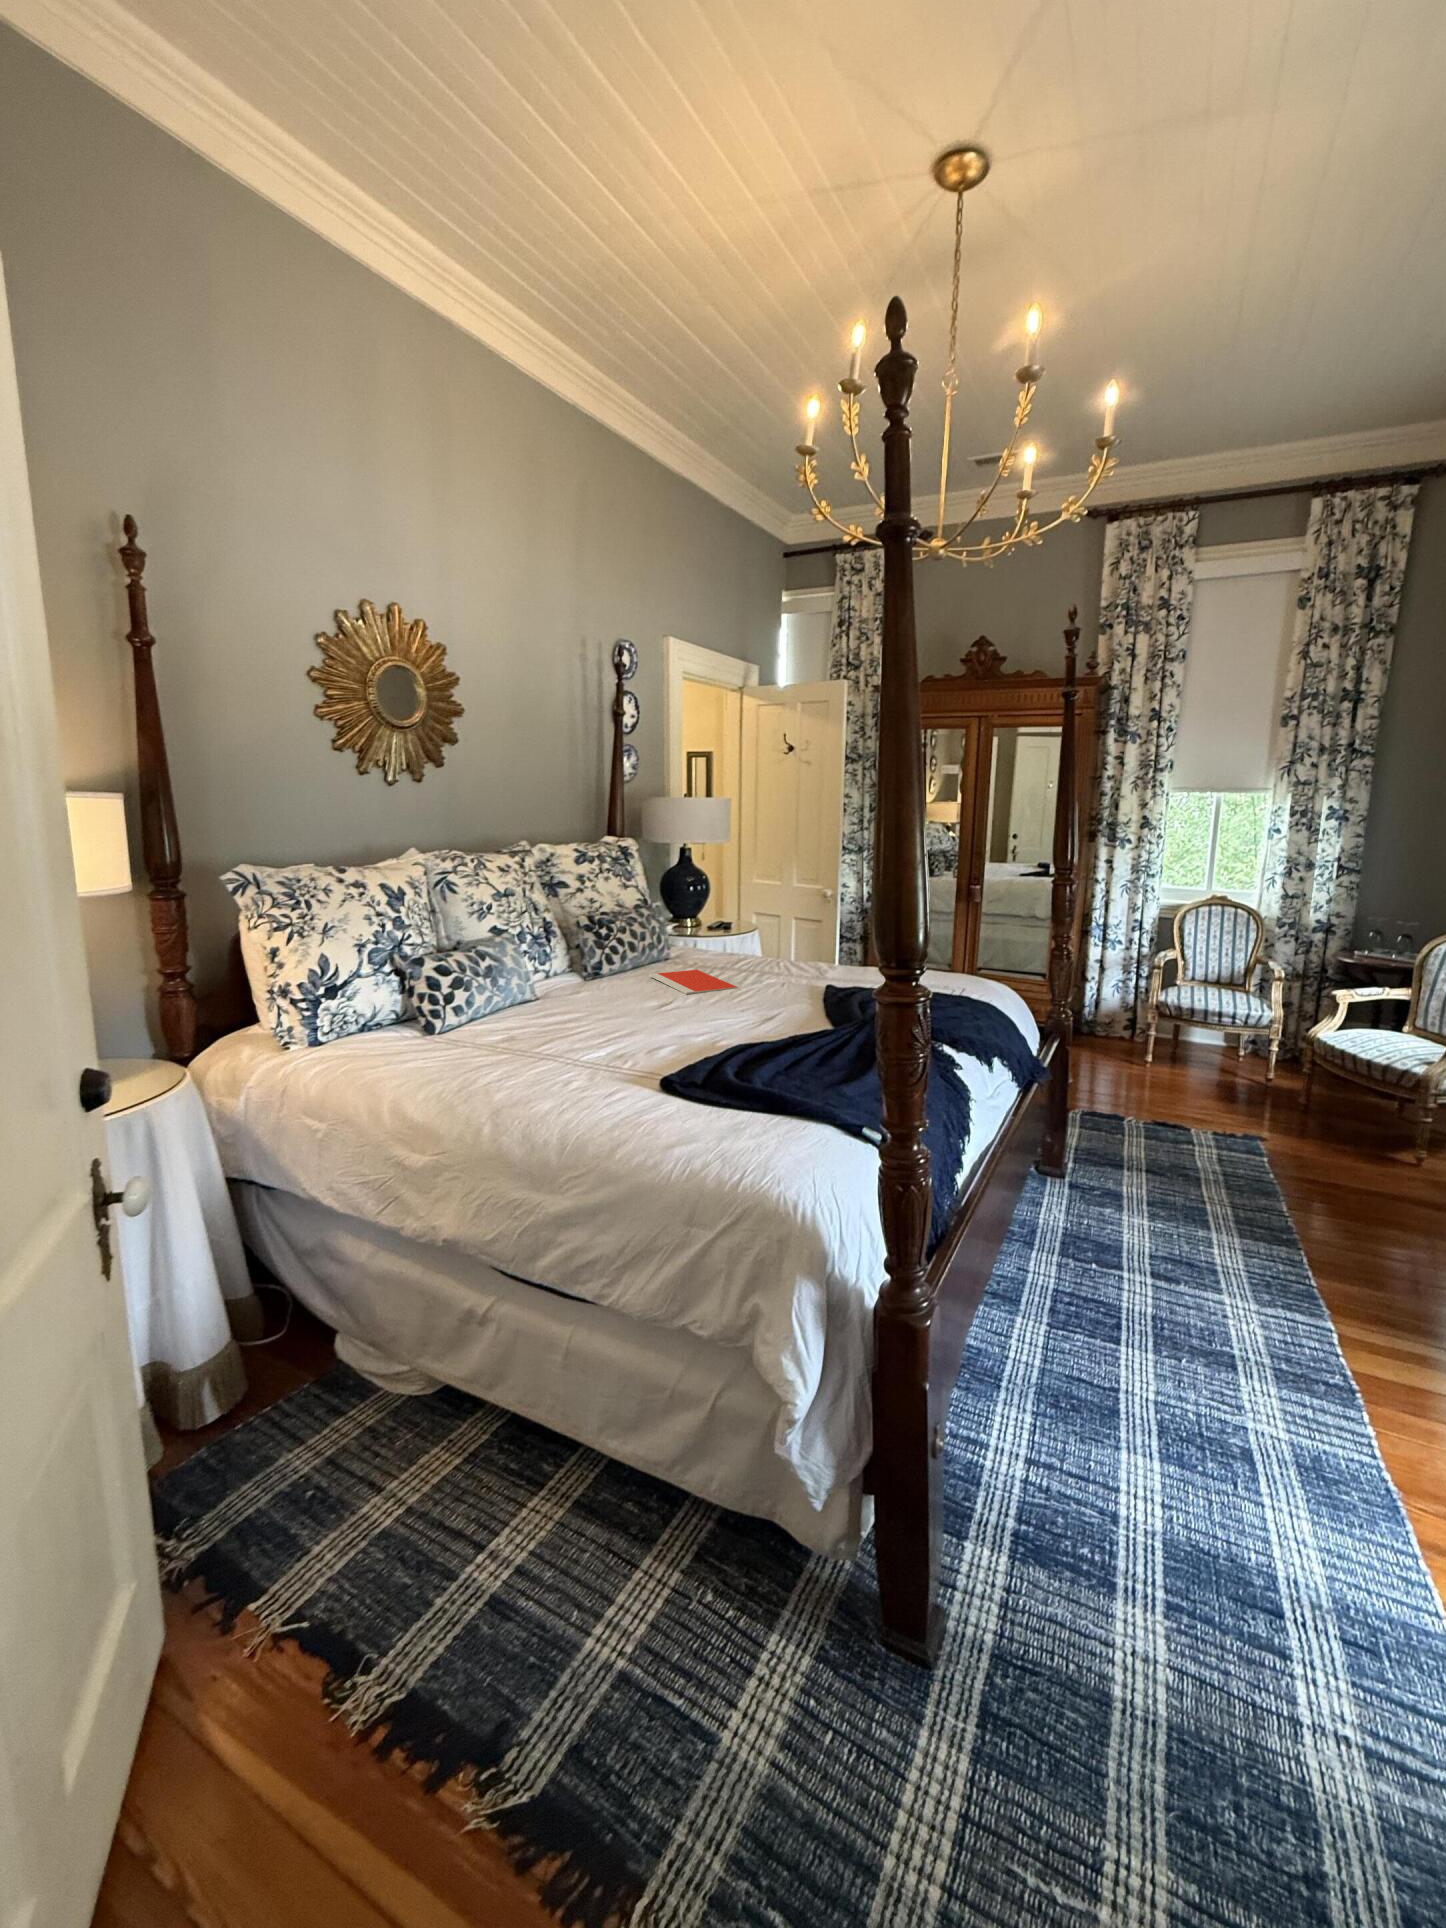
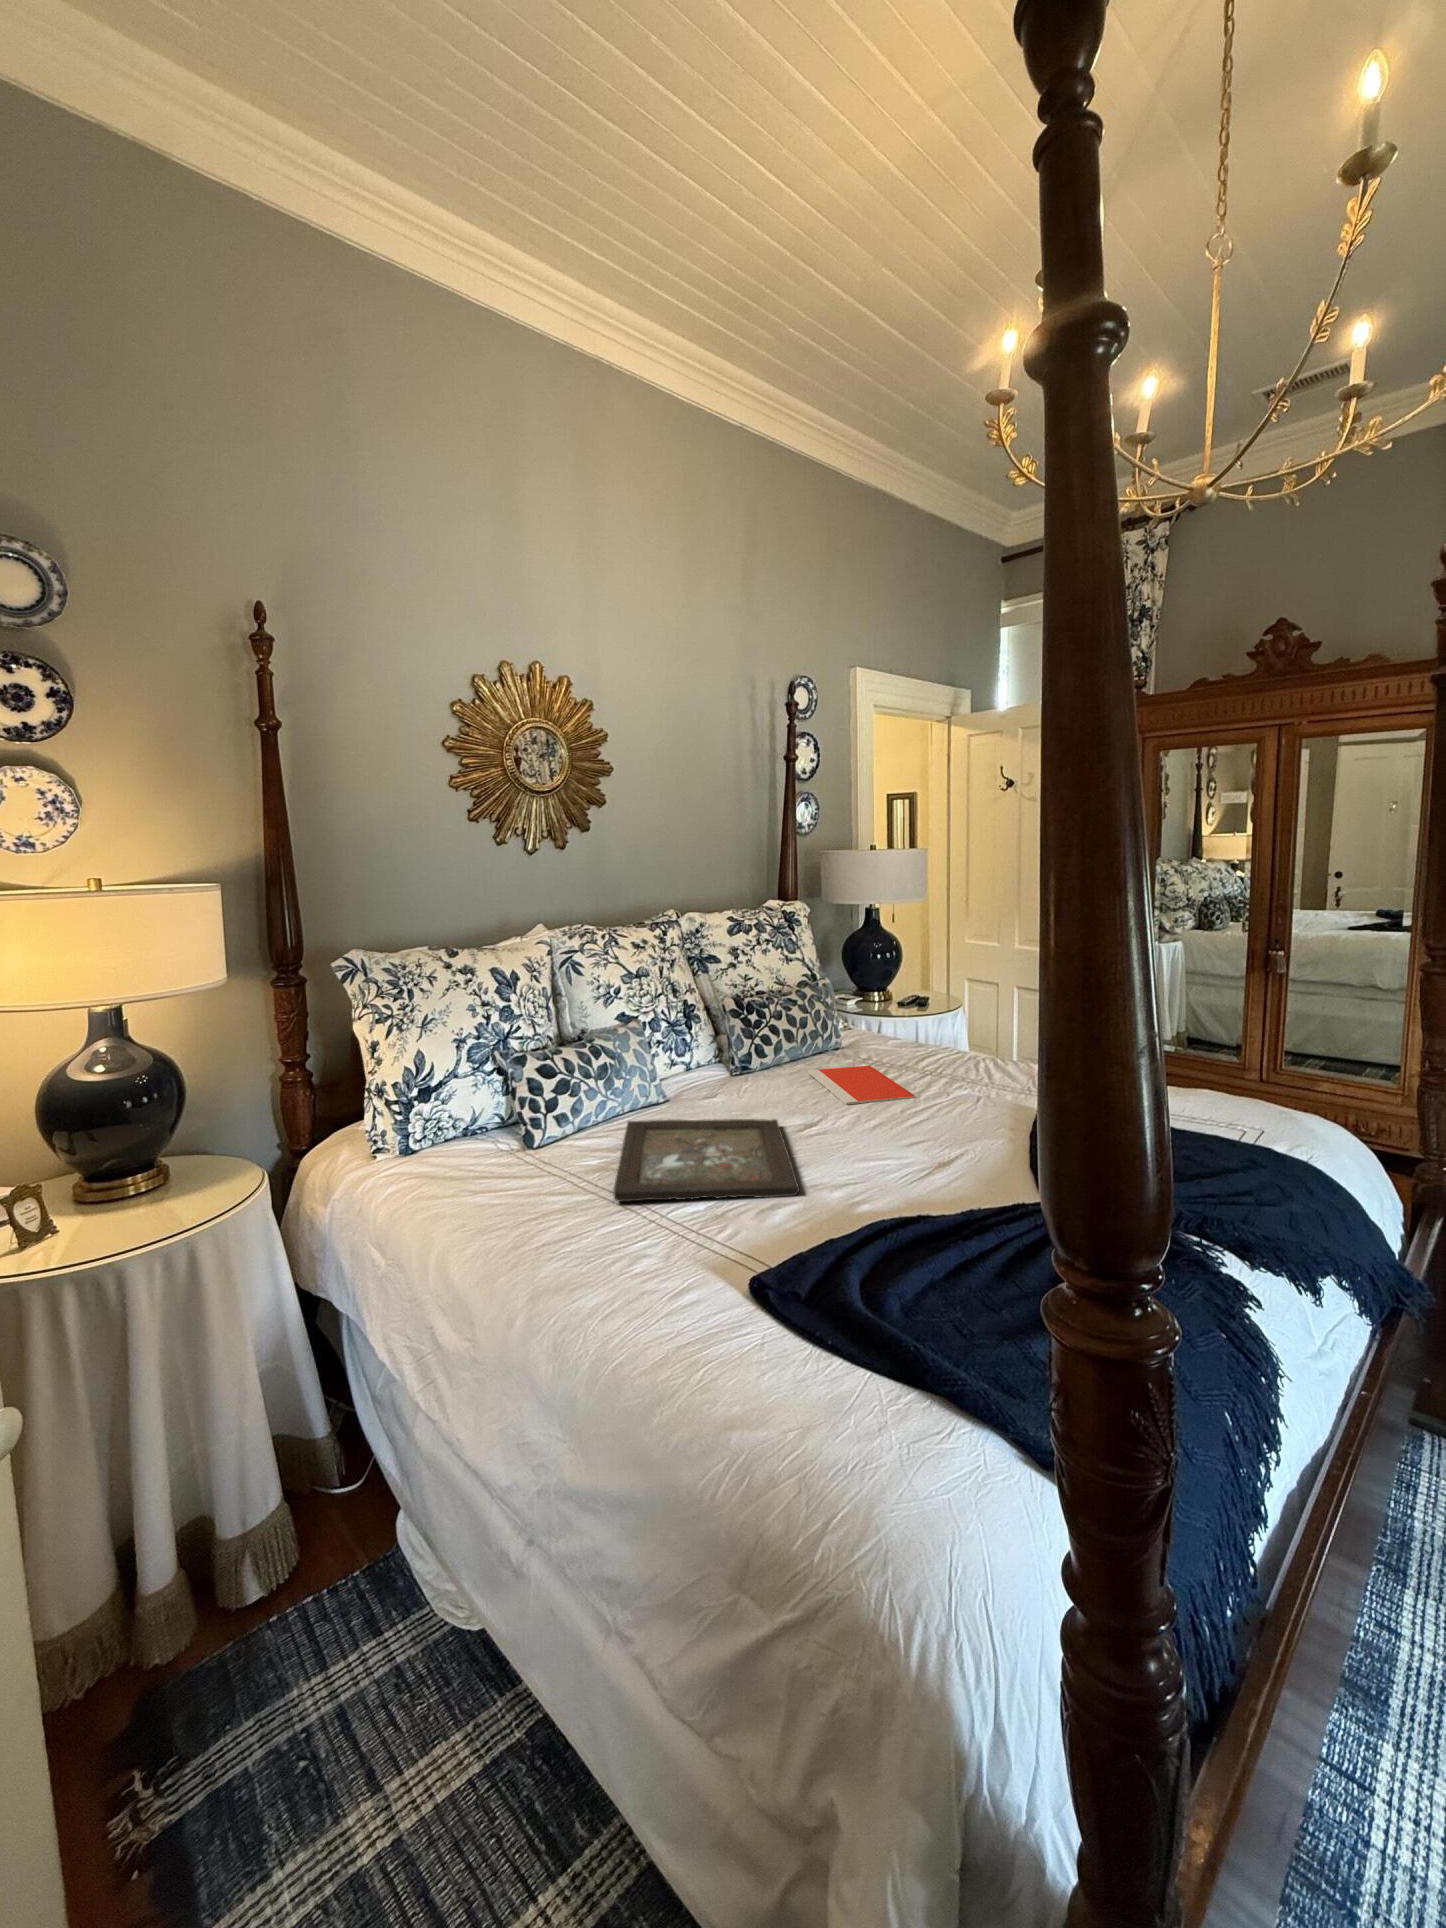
tray: none [516,1004,672,1058] -> present [613,1119,799,1202]

